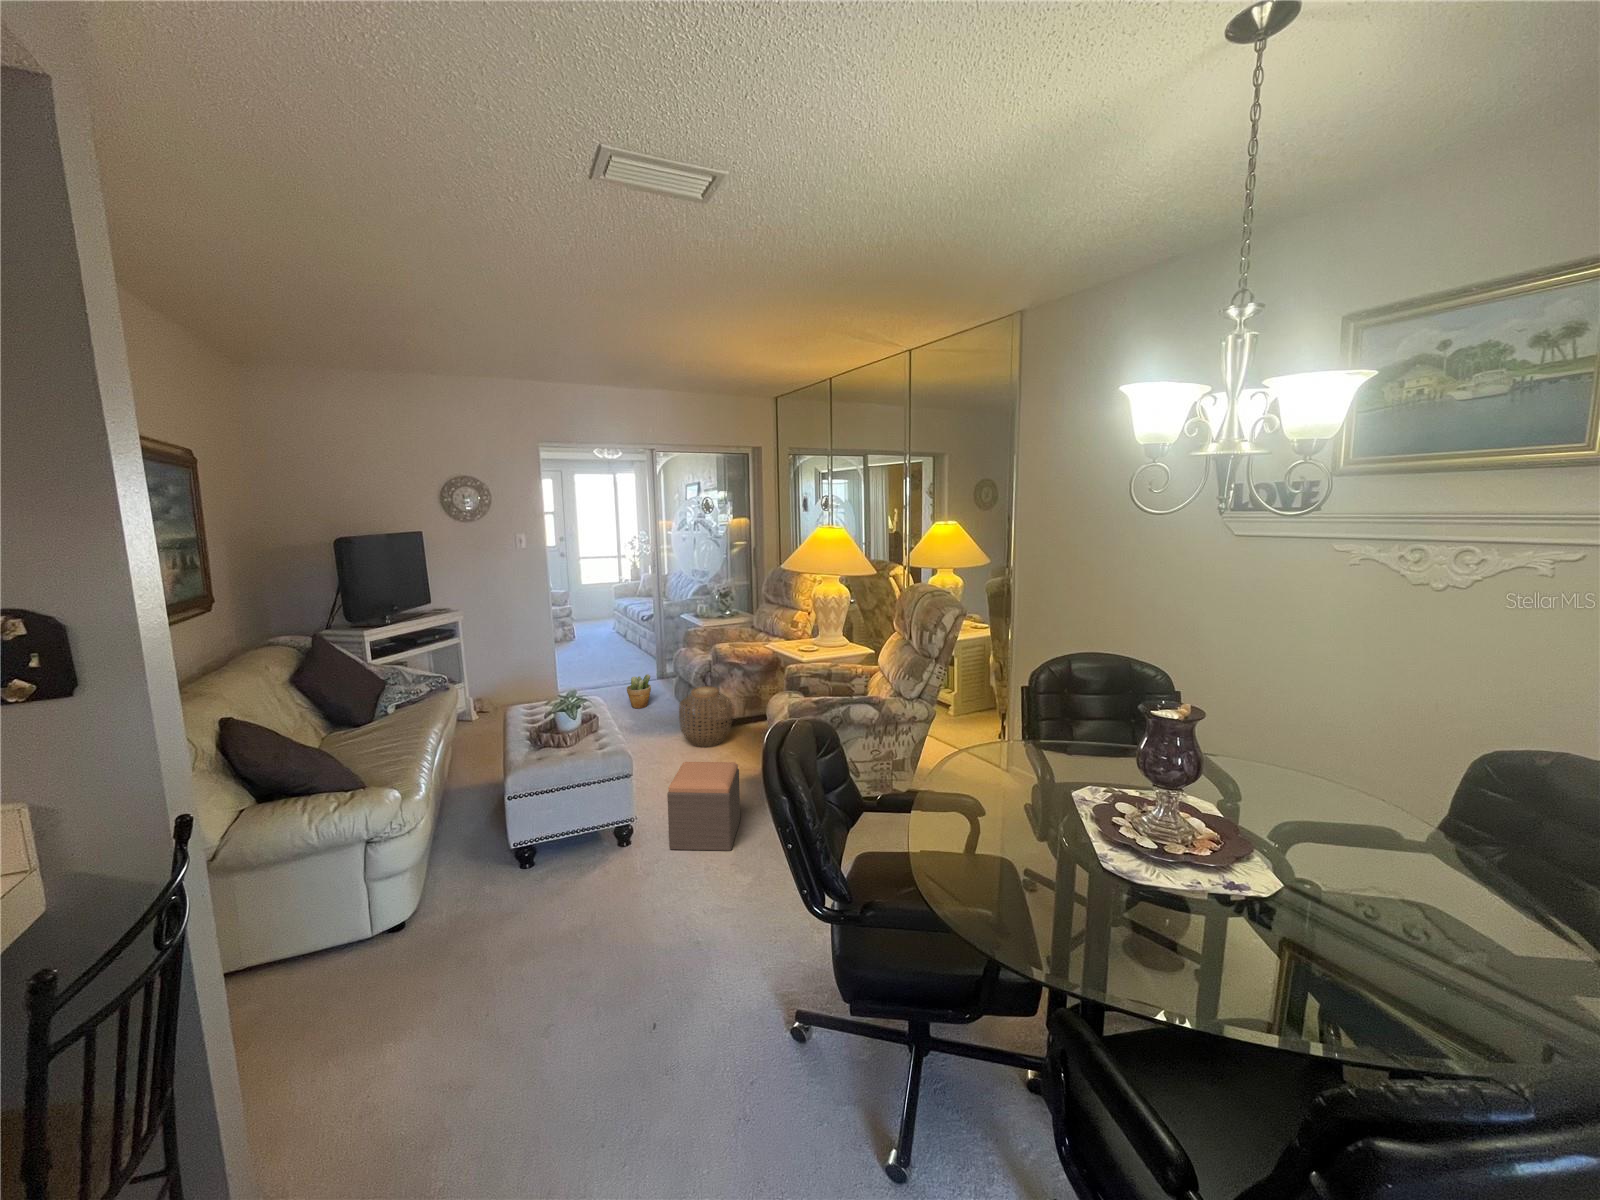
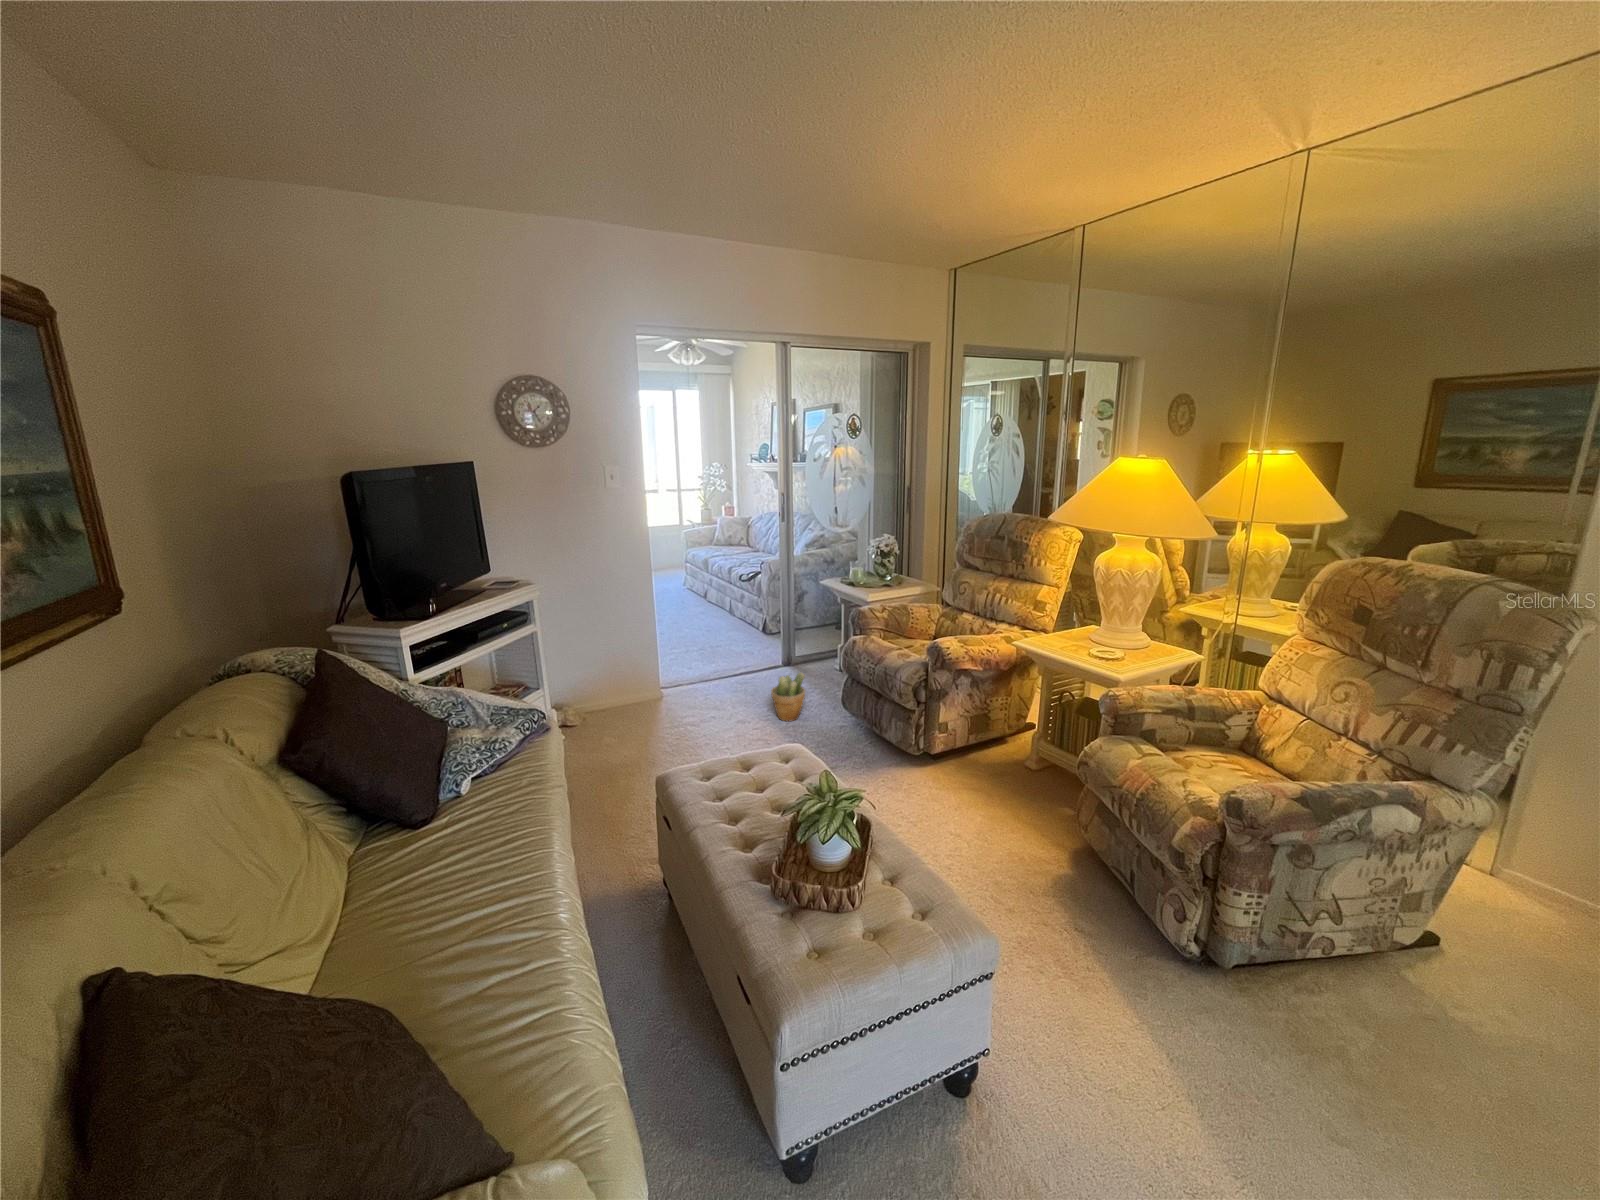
woven basket: present [679,686,732,747] -> none [896,709,981,806]
footstool: present [667,762,740,851] -> none [1031,914,1214,1120]

